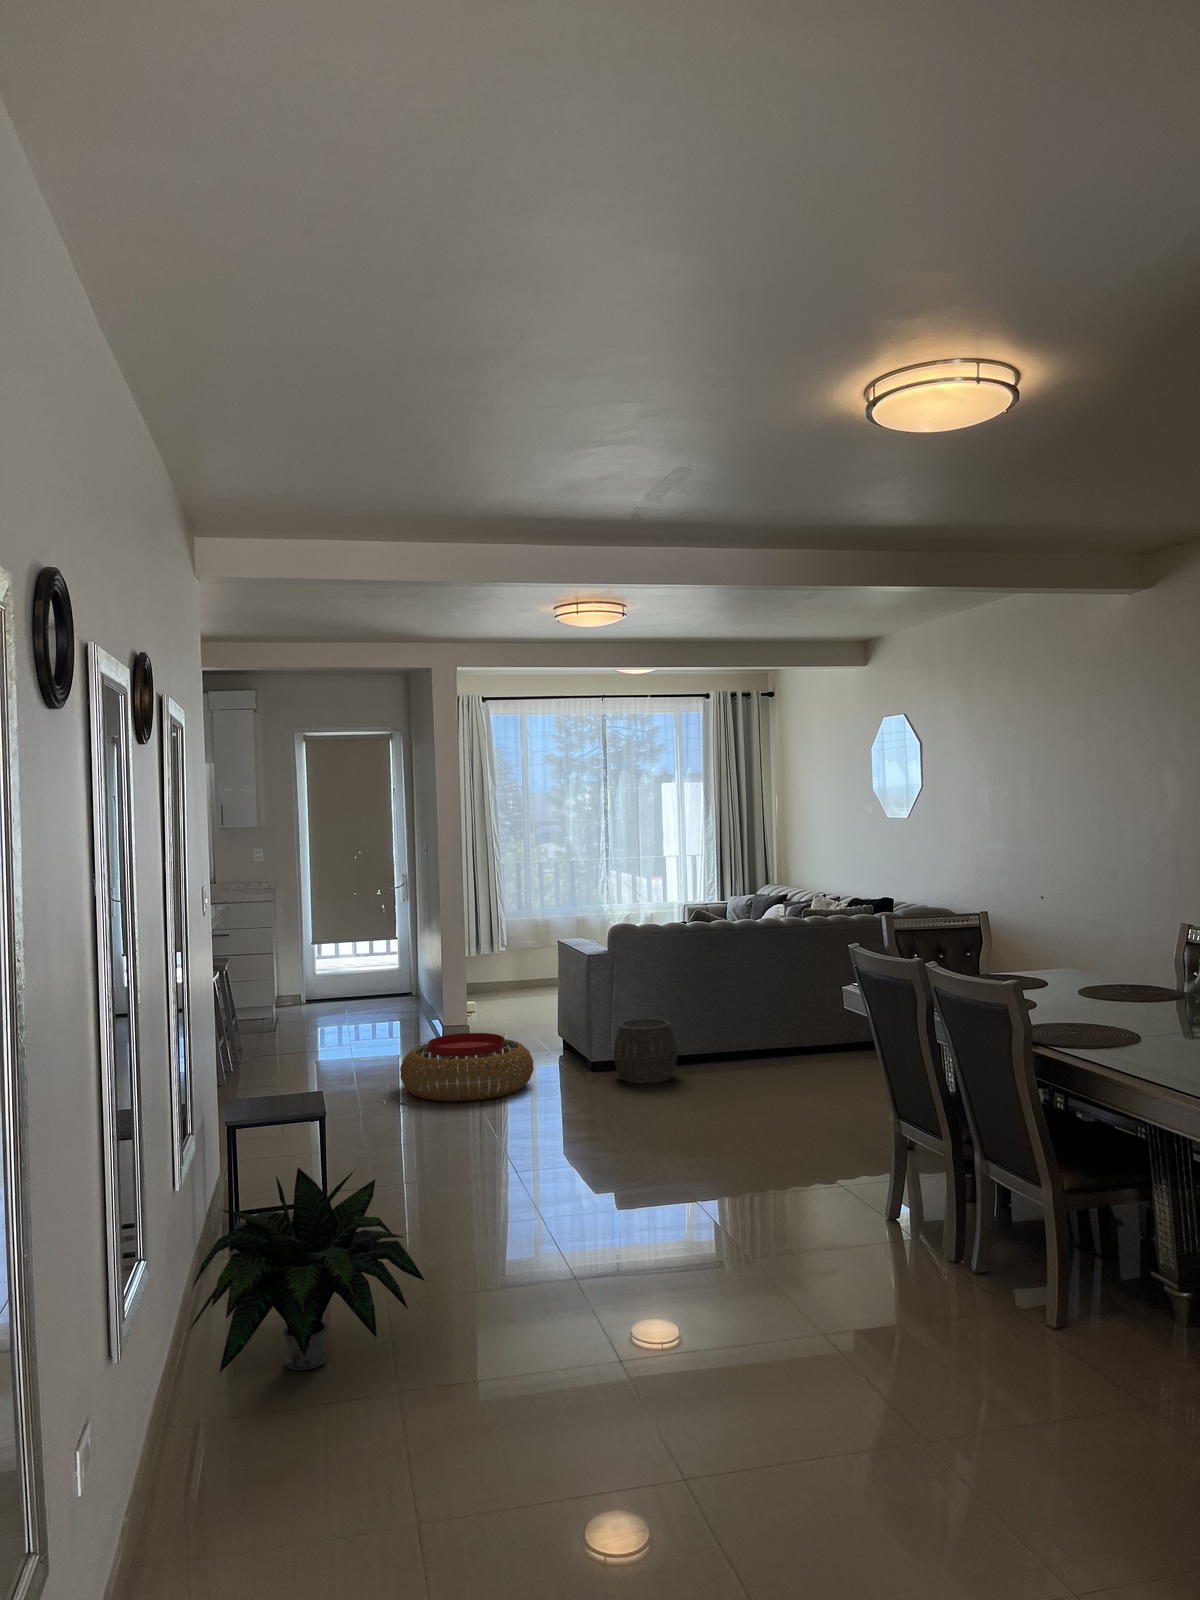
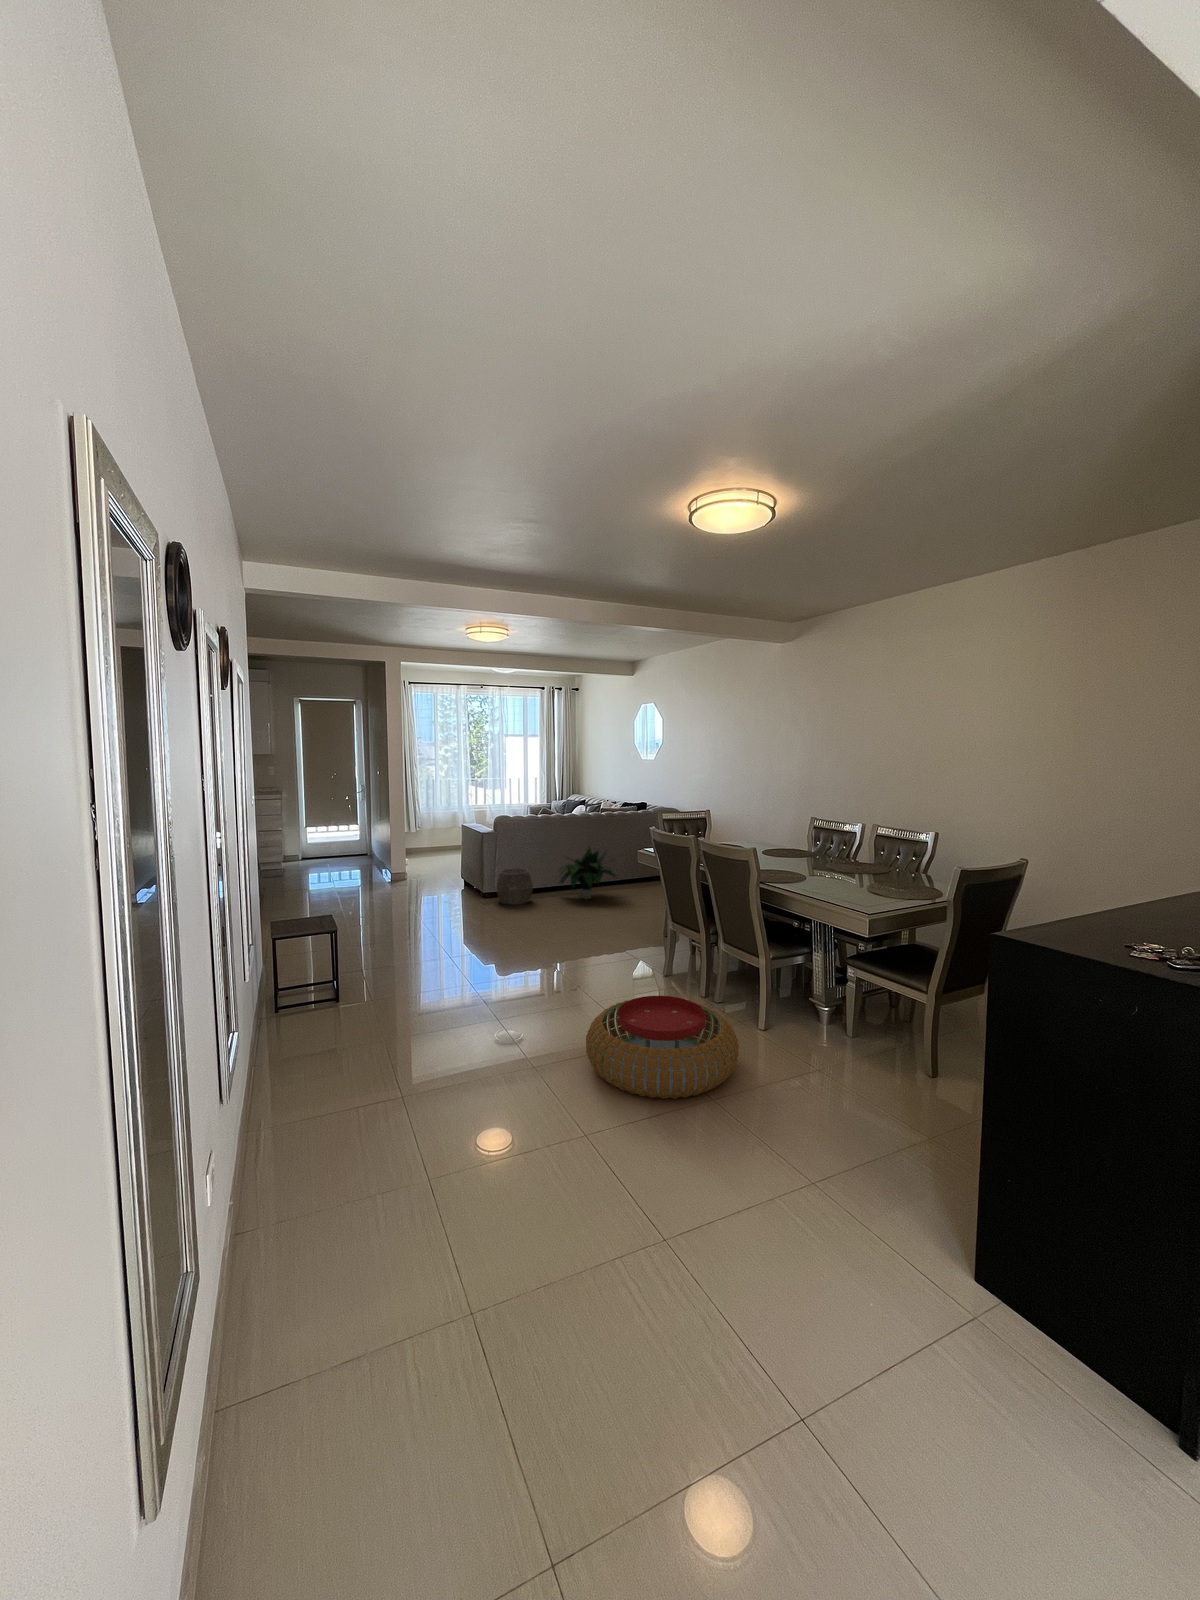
pouf: present [400,1033,534,1101] -> present [586,996,739,1099]
potted plant: present [189,1168,425,1373] -> present [560,848,616,899]

